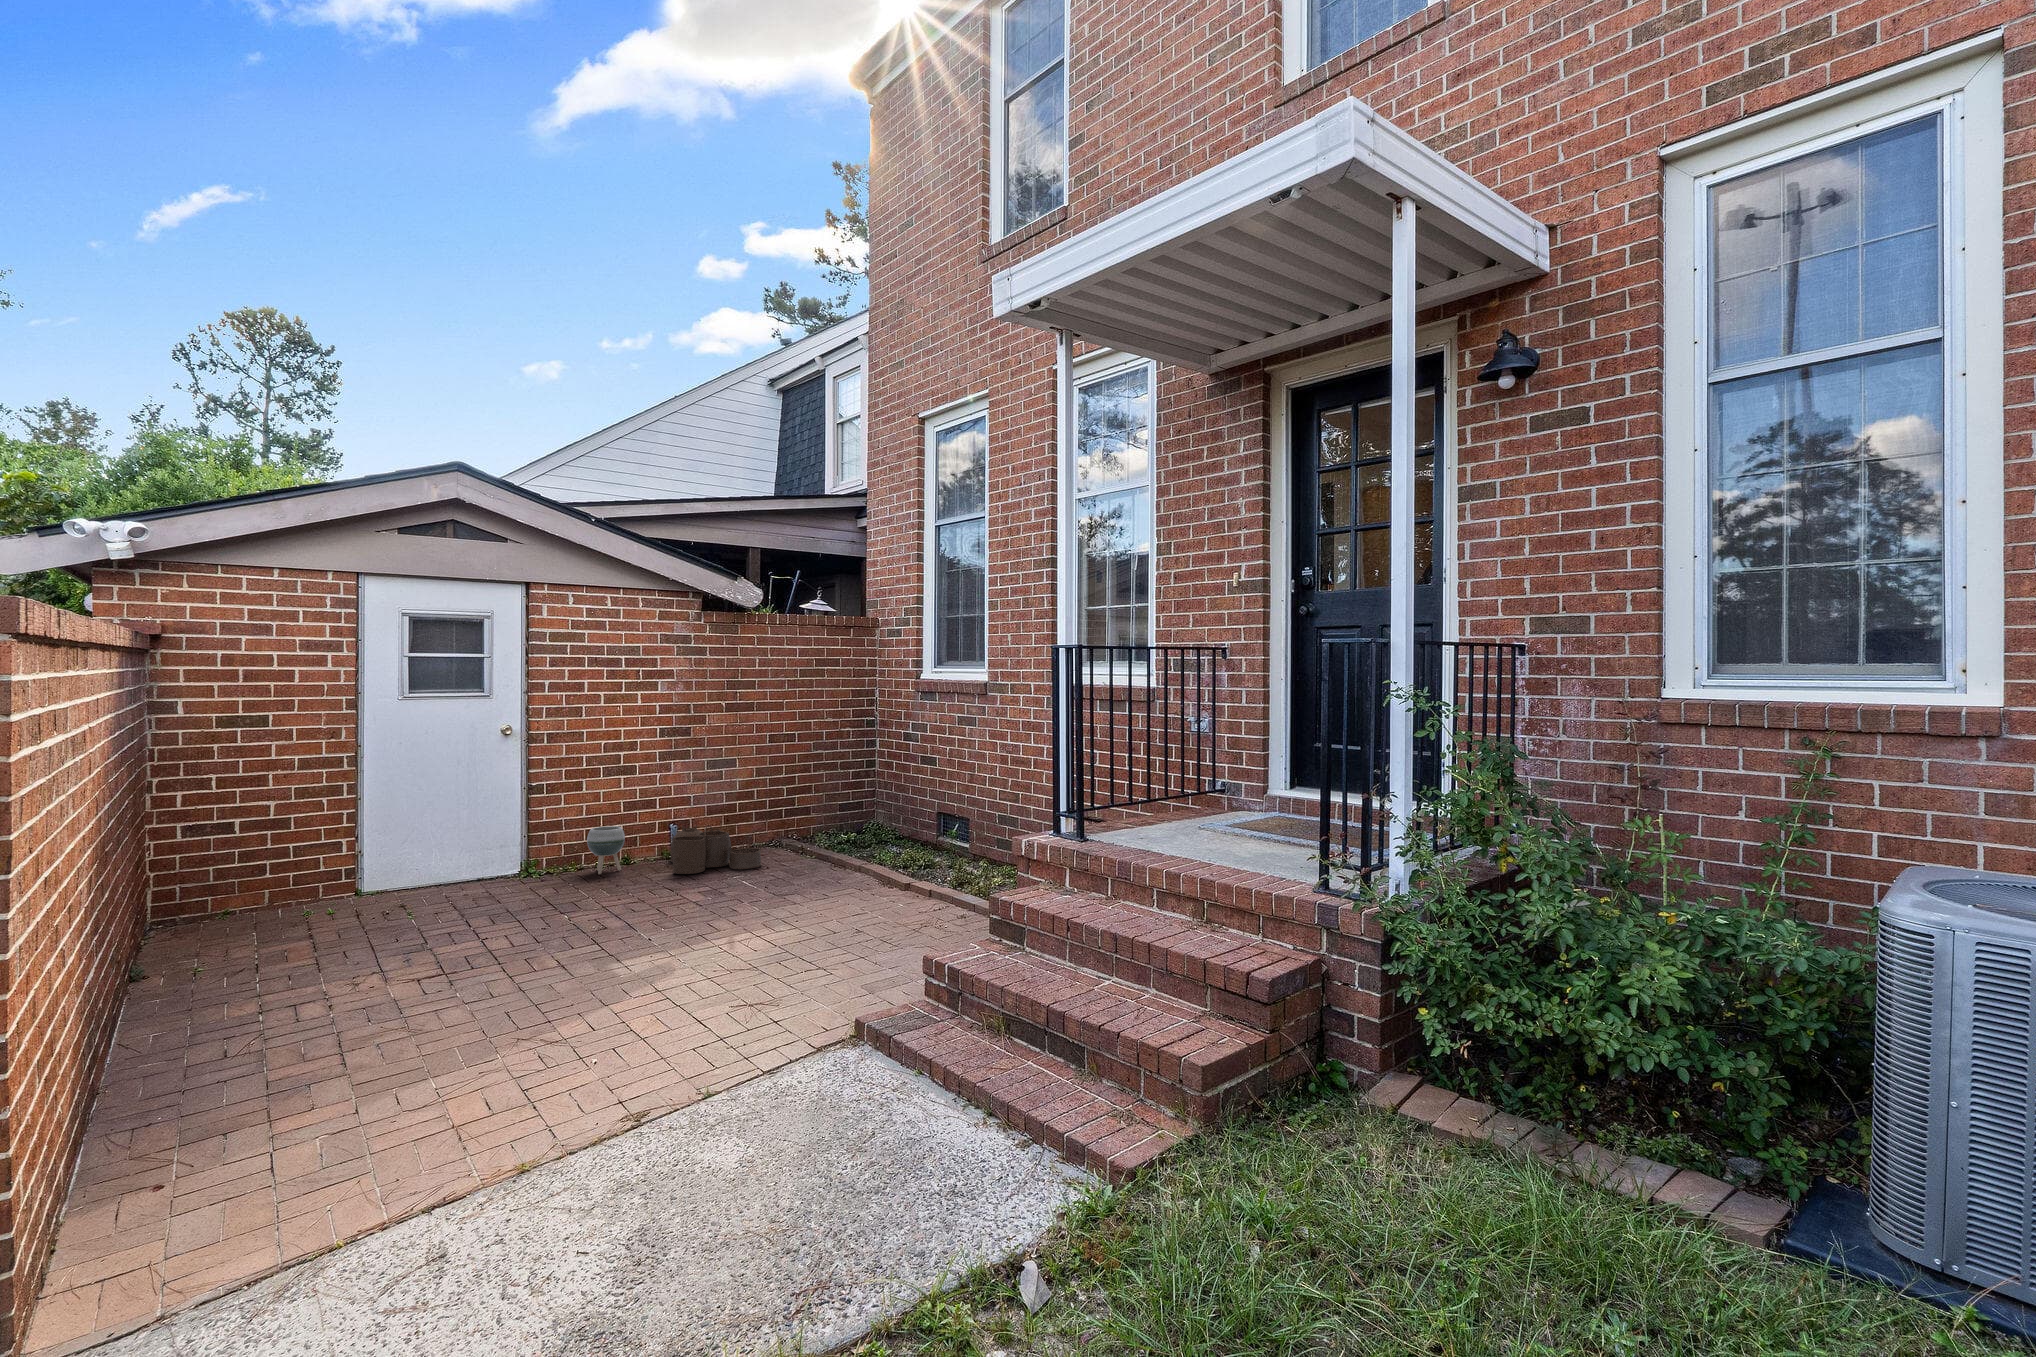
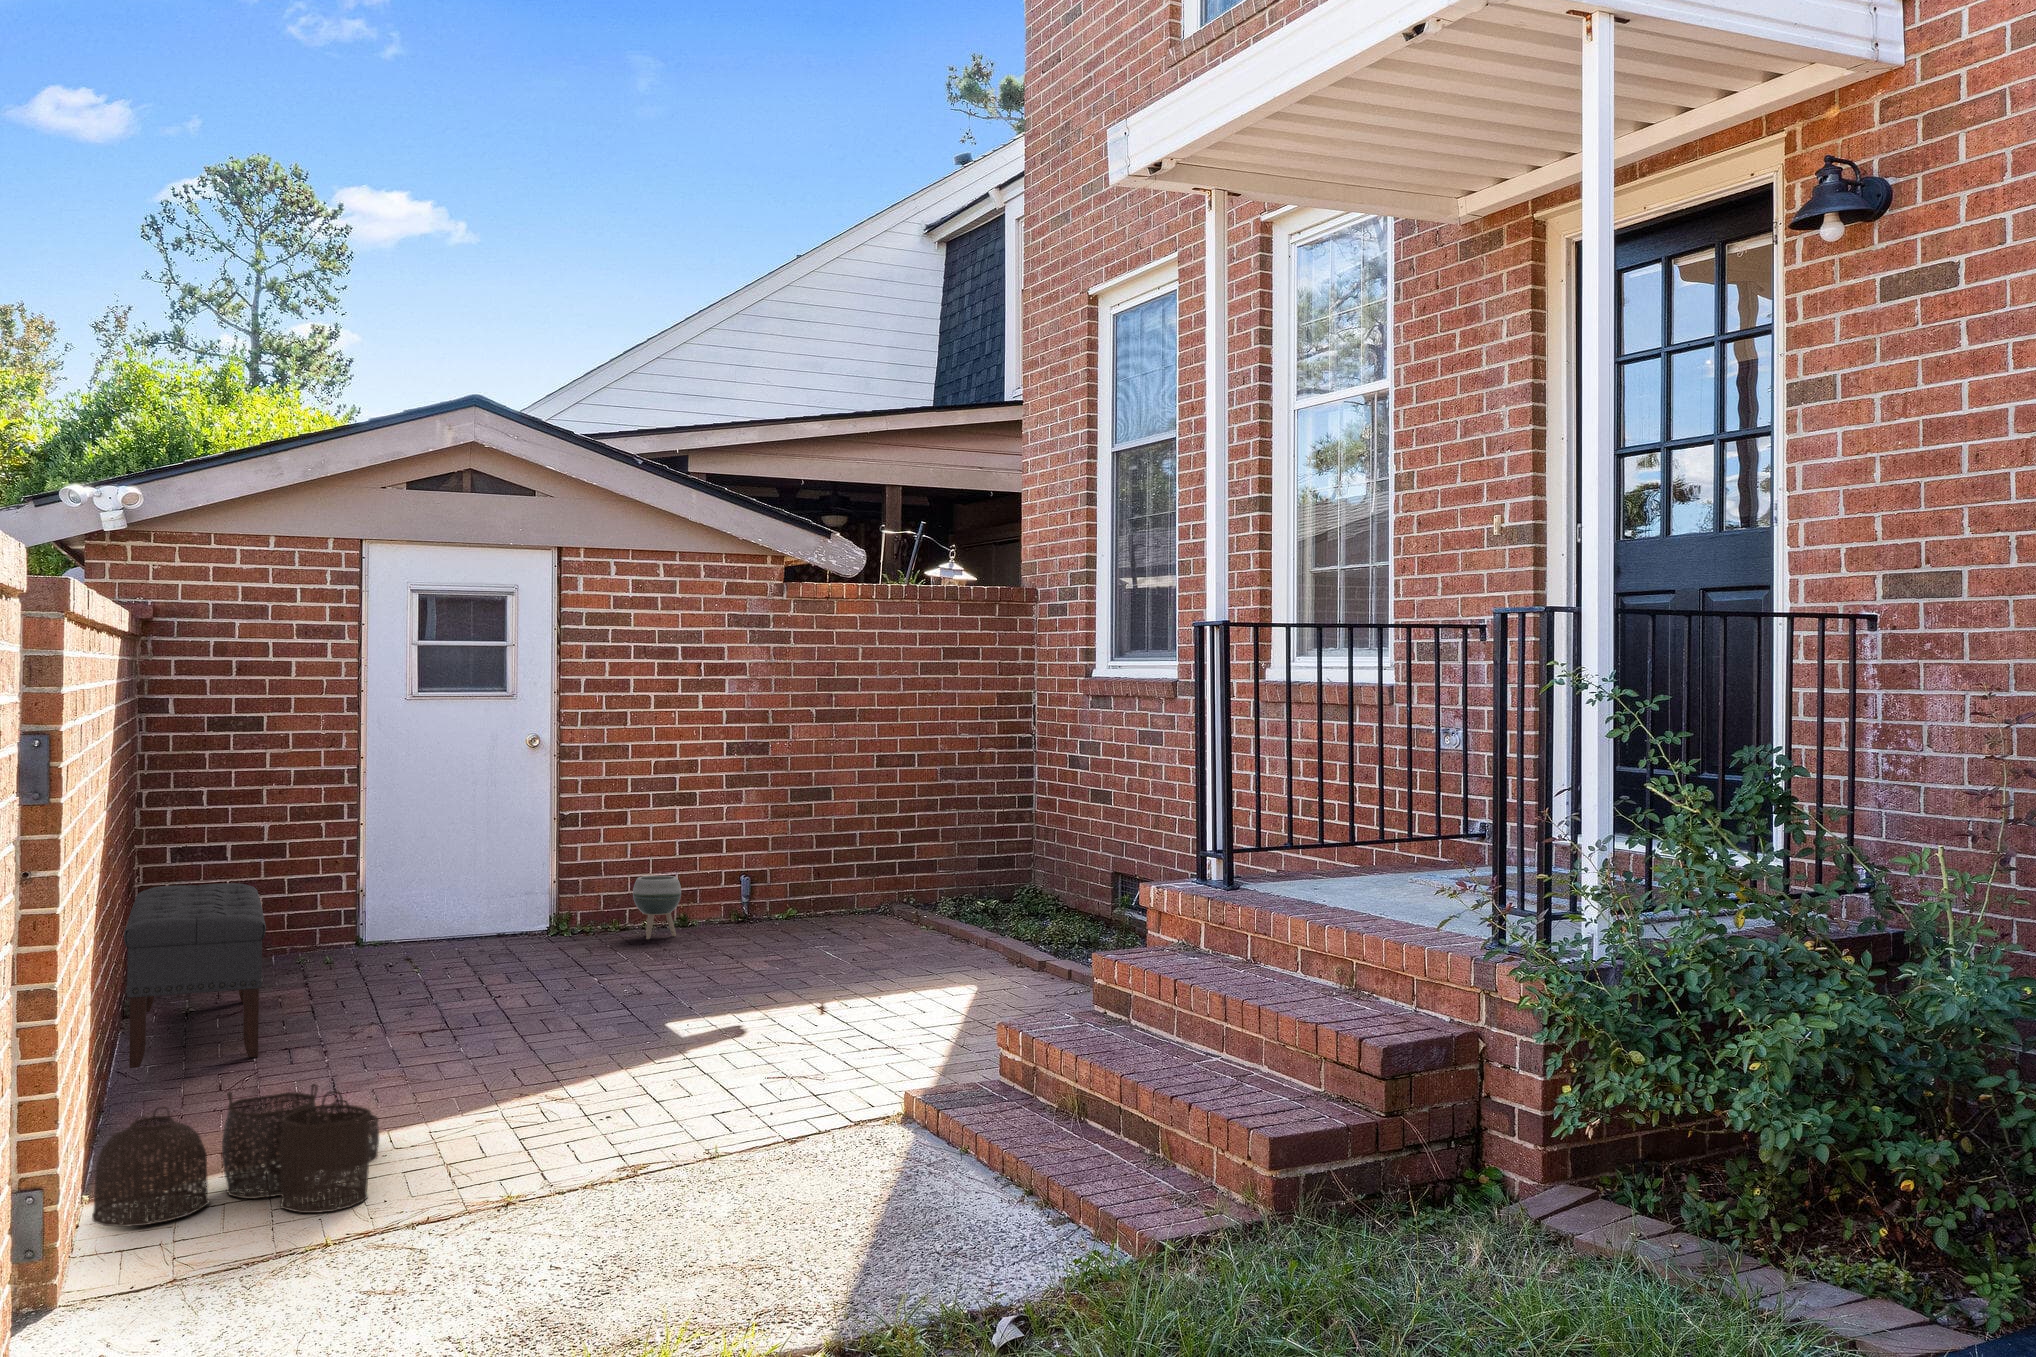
woven basket: present [671,825,761,874] -> present [92,1084,379,1227]
bench: none [131,857,275,1034] -> present [124,883,266,1068]

